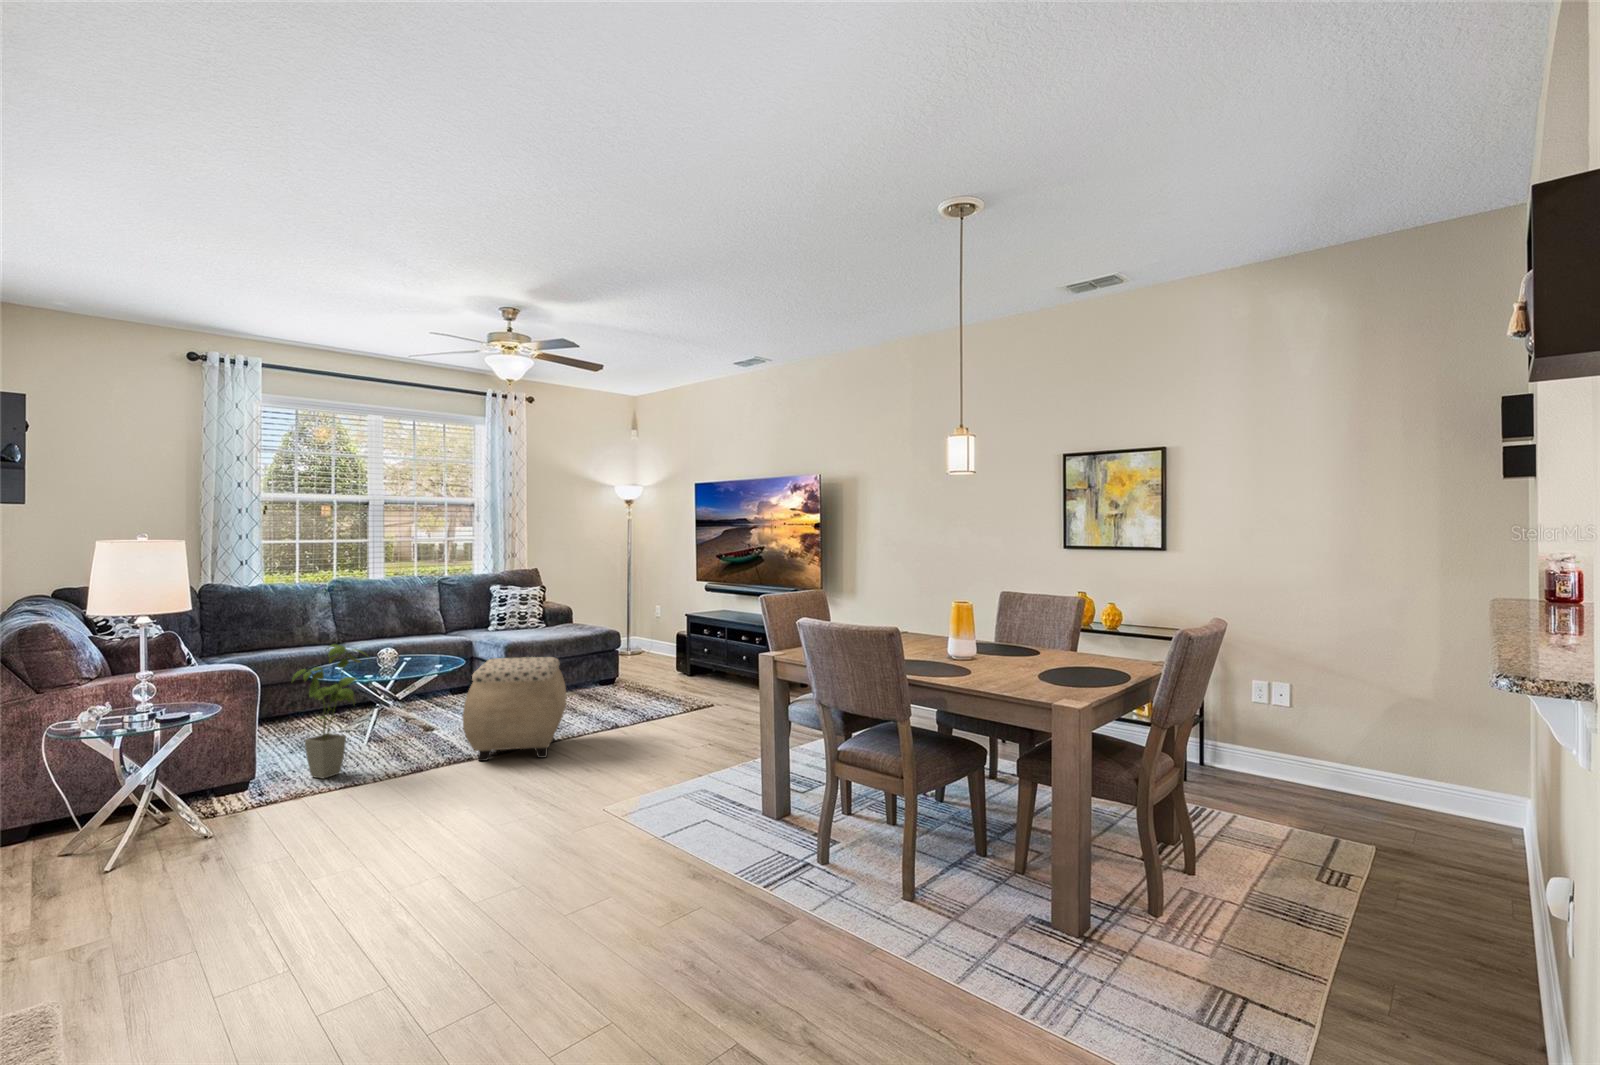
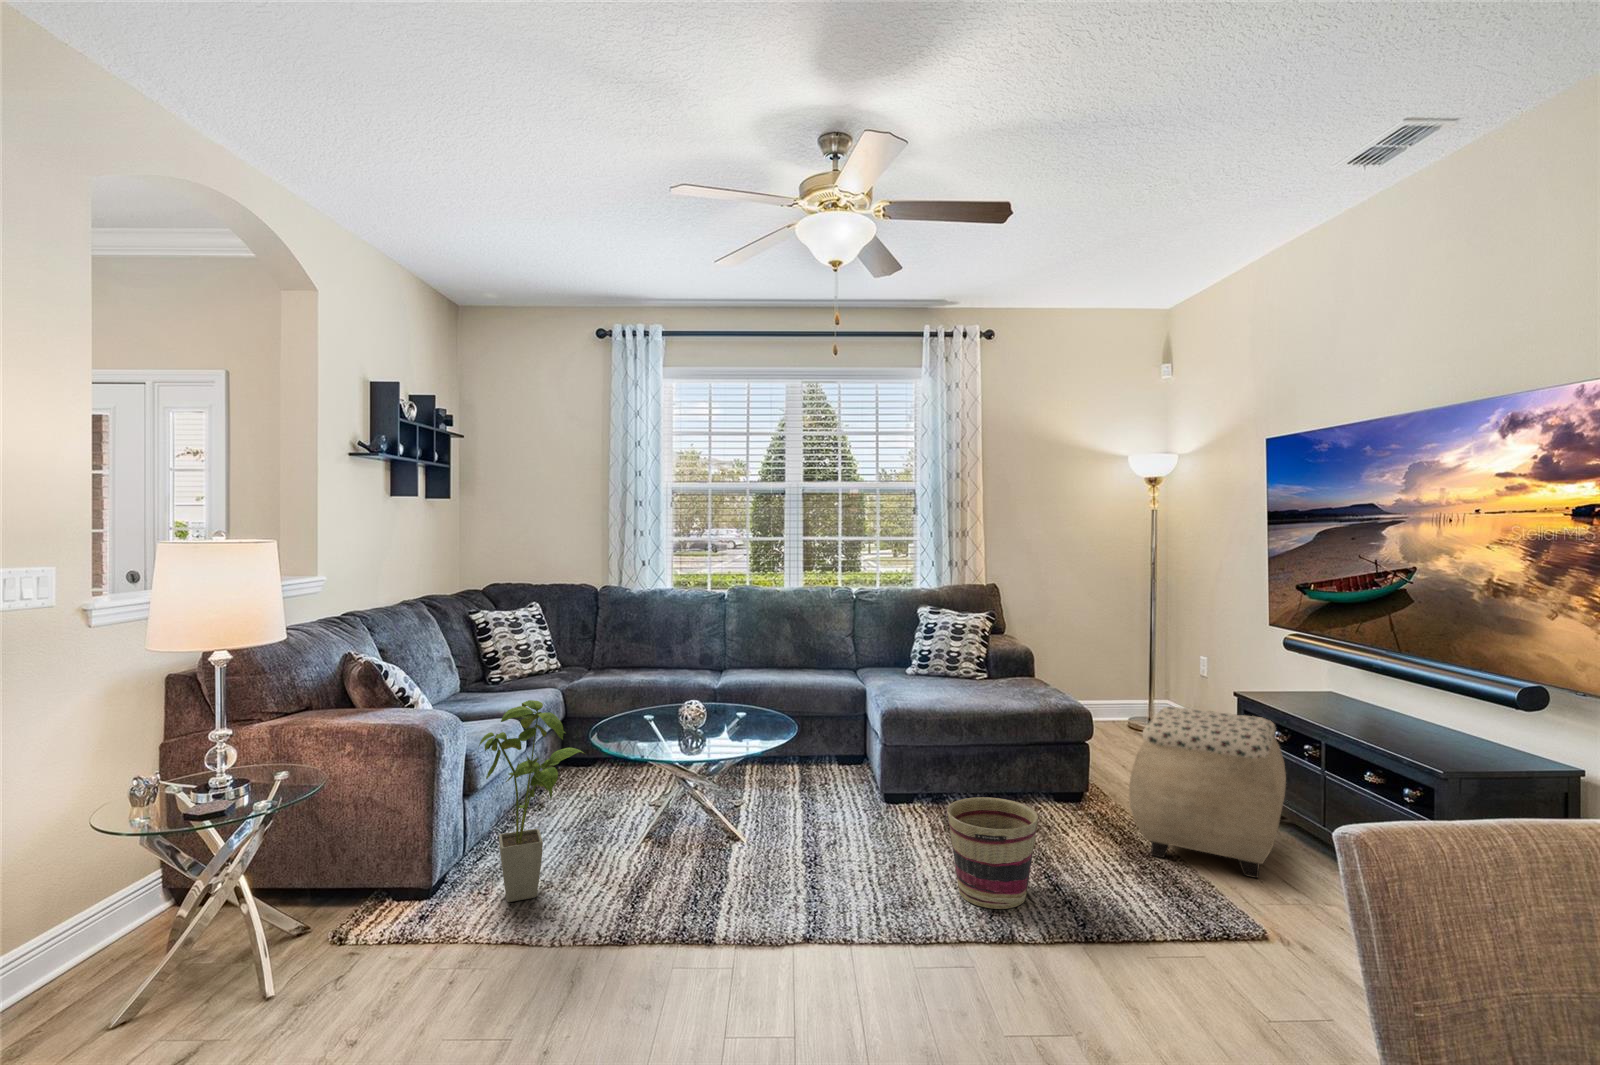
ottoman: present [462,657,567,761] -> present [1129,706,1286,878]
basket: none [582,673,629,723] -> present [947,797,1038,909]

